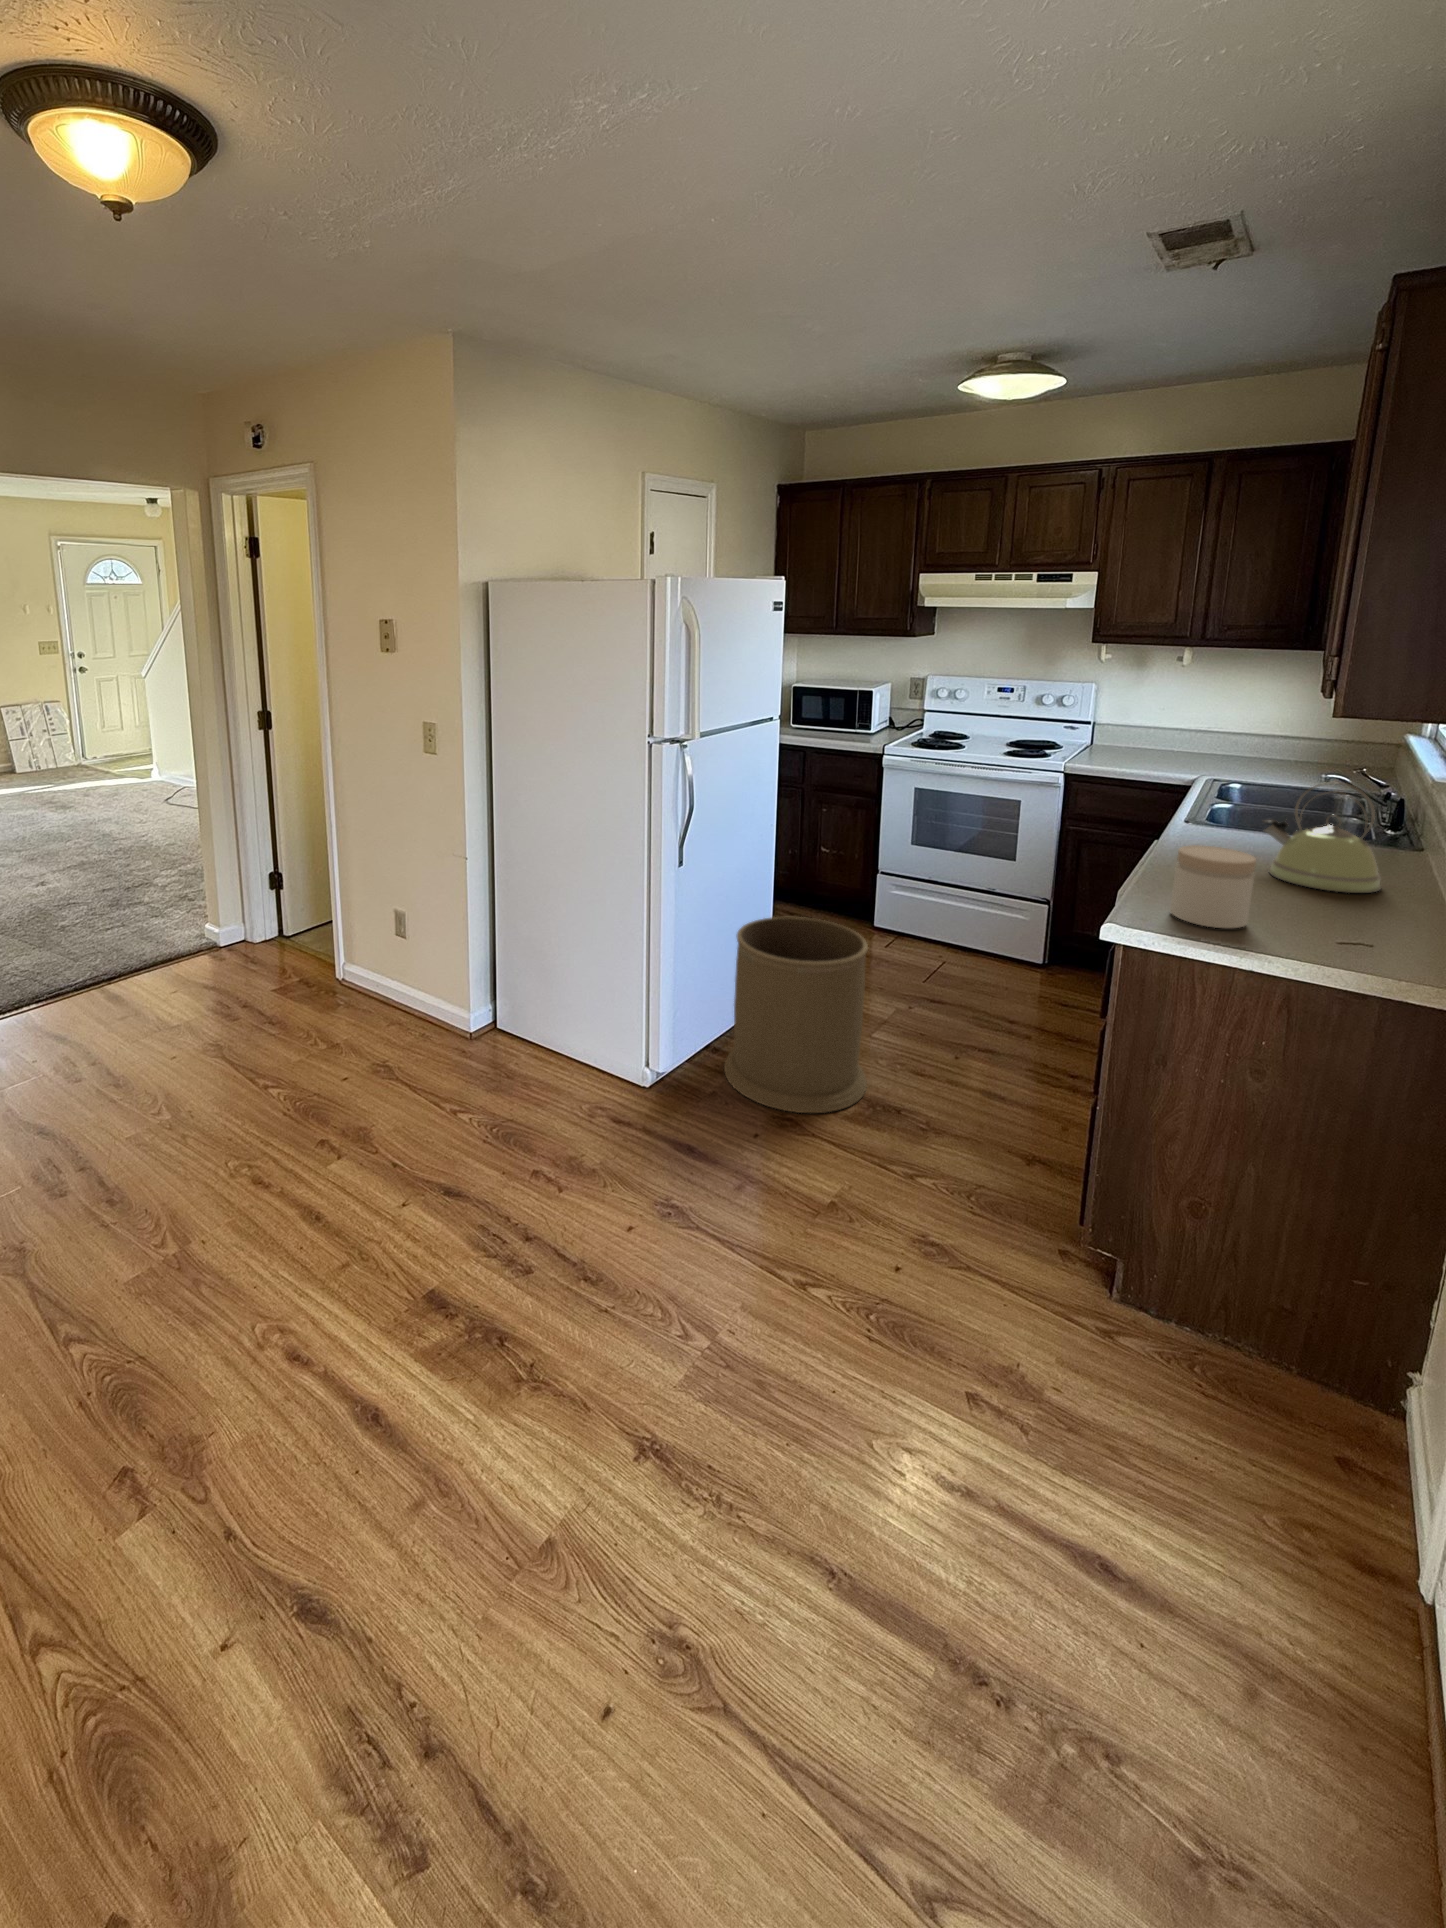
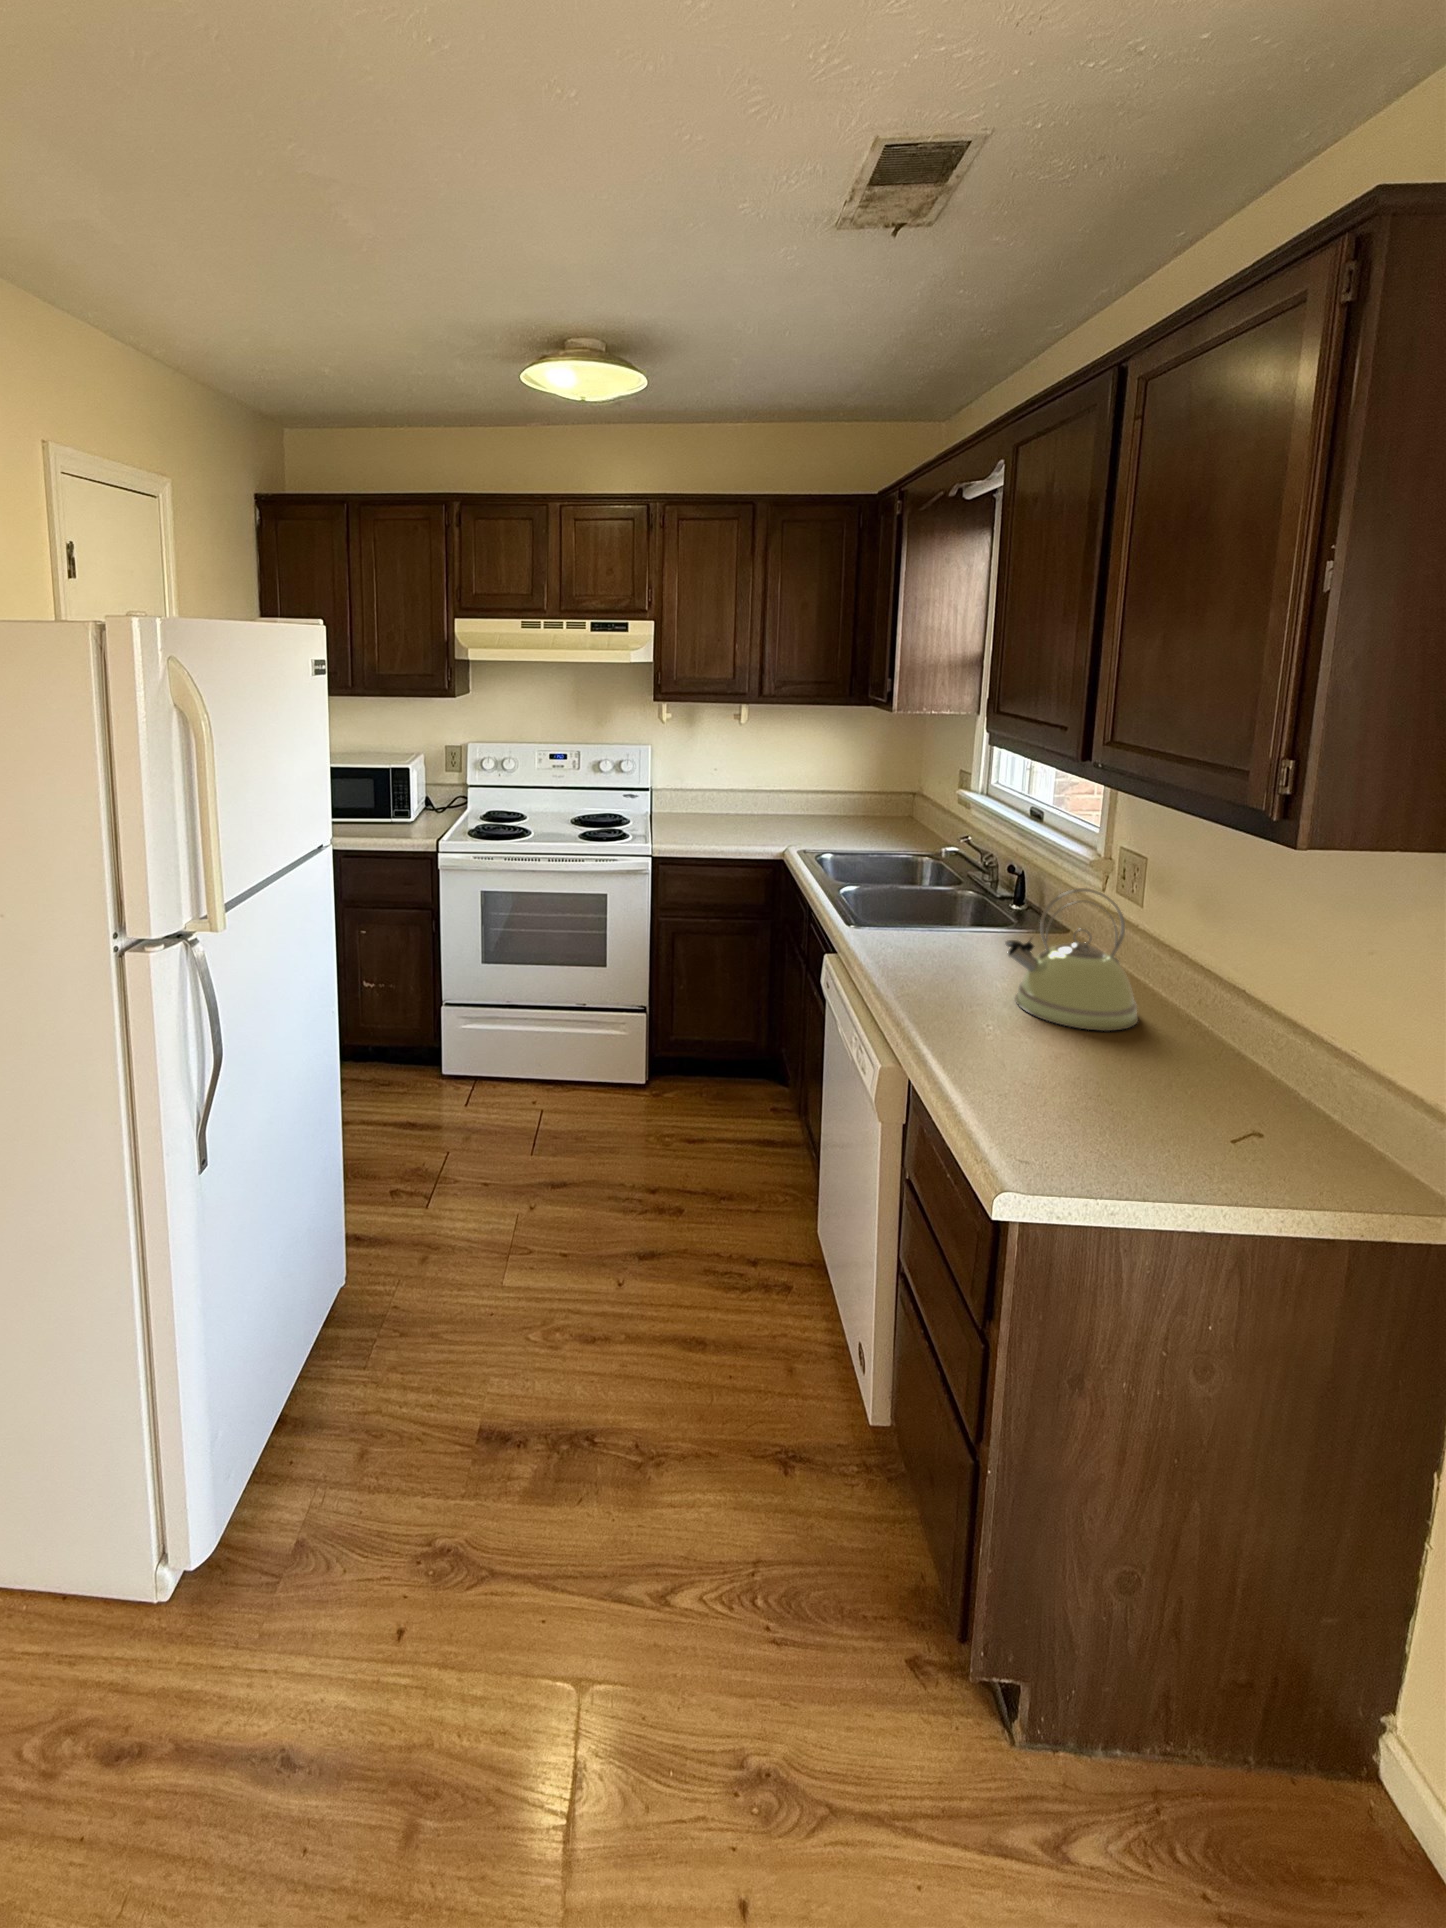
jar: present [1170,845,1256,928] -> none [1031,1024,1146,1159]
trash can: present [724,917,868,1113] -> none [306,1157,539,1540]

